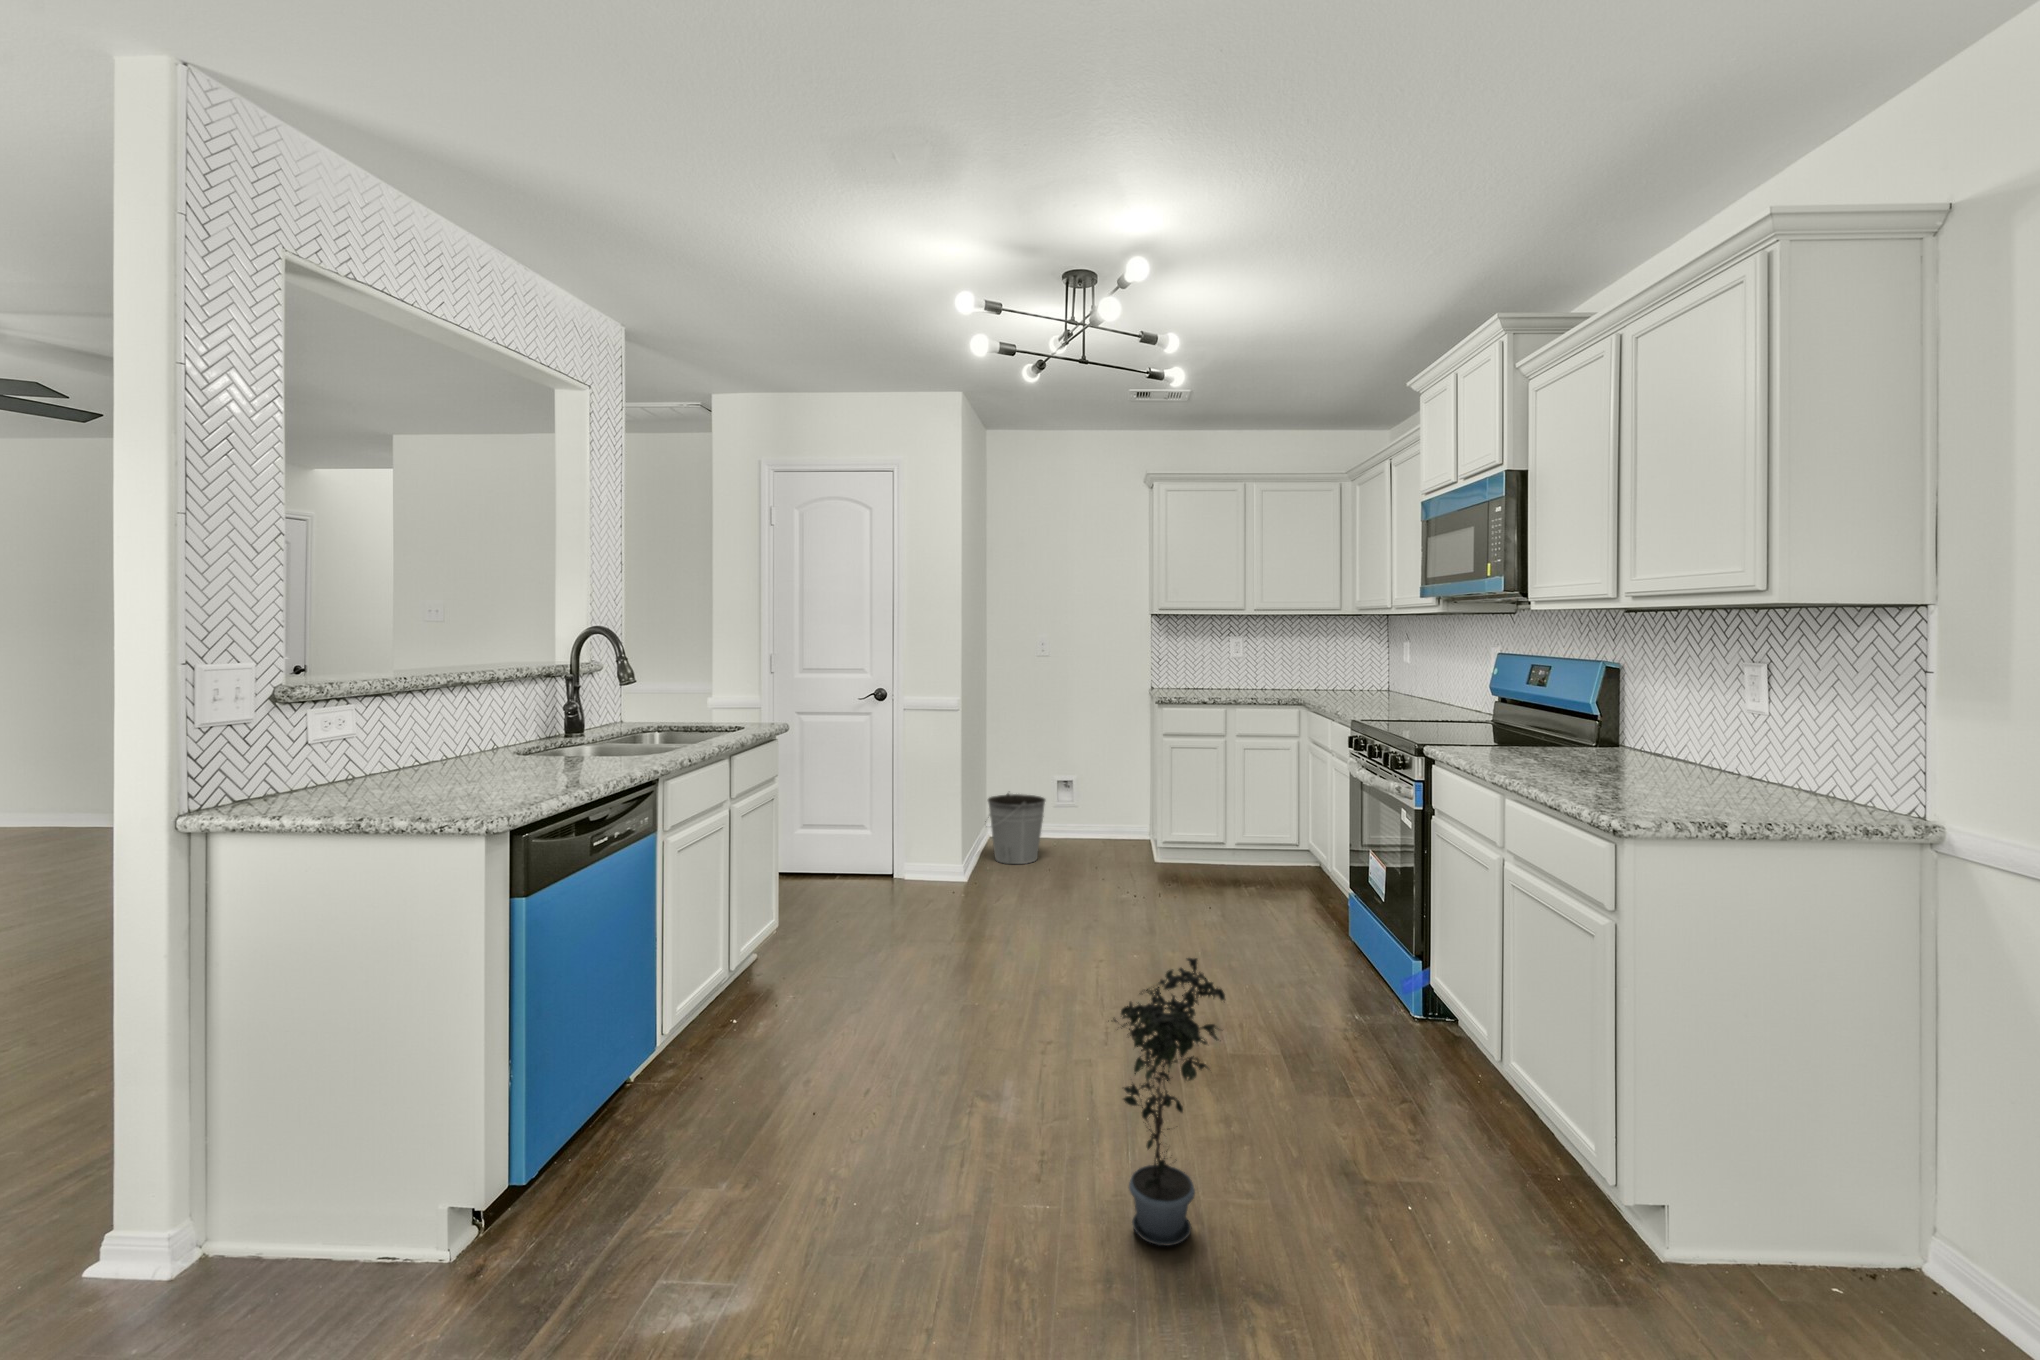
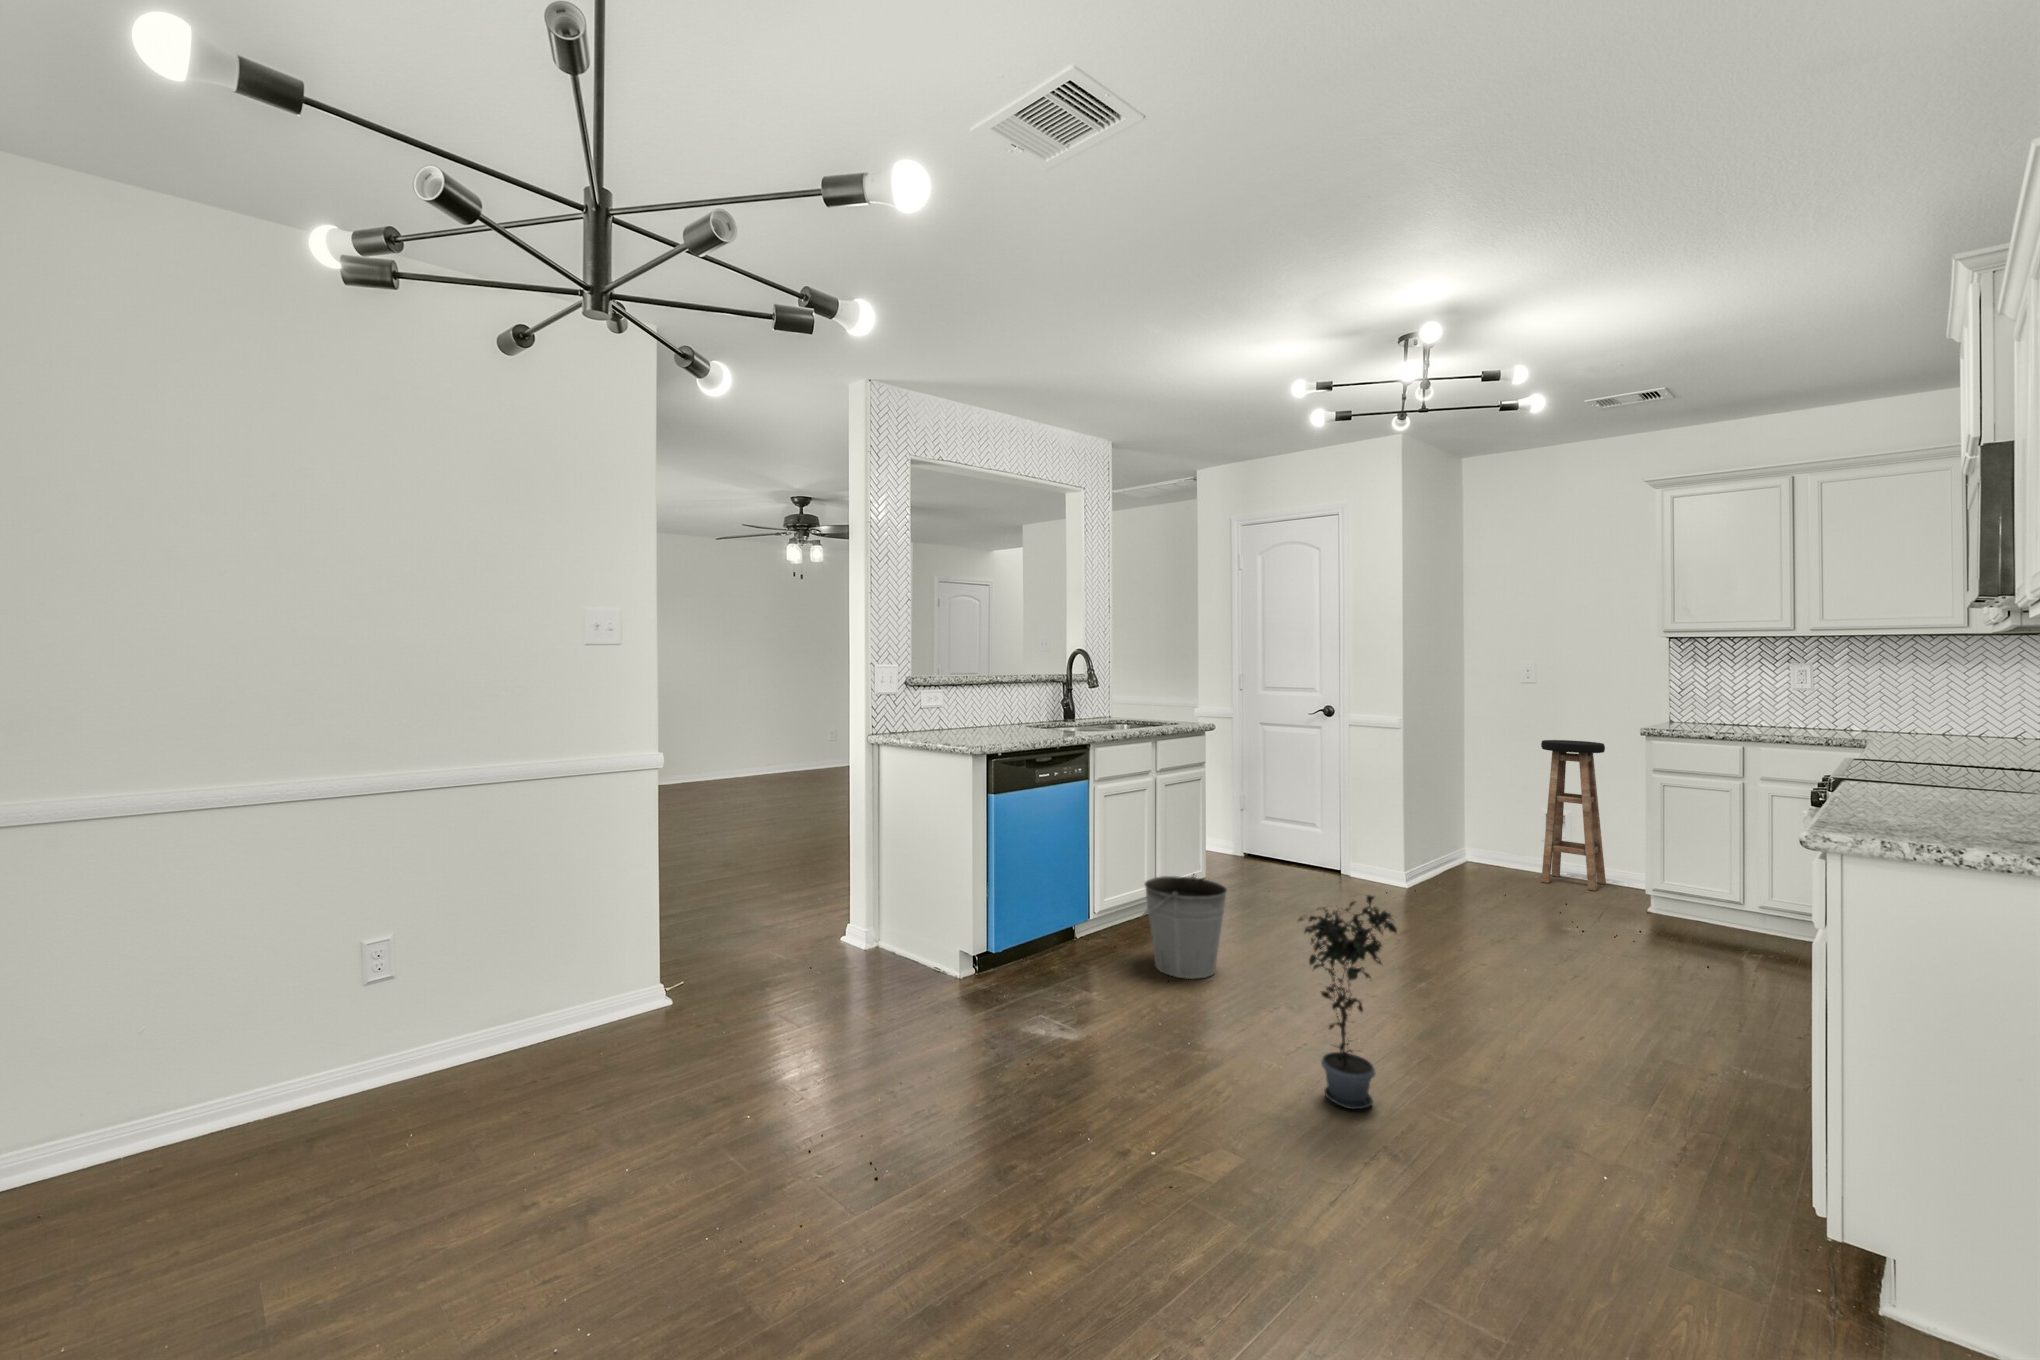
bar stool: none [1070,711,1122,855] -> present [1541,740,1606,891]
bucket: present [985,793,1045,864] -> present [1142,874,1227,979]

